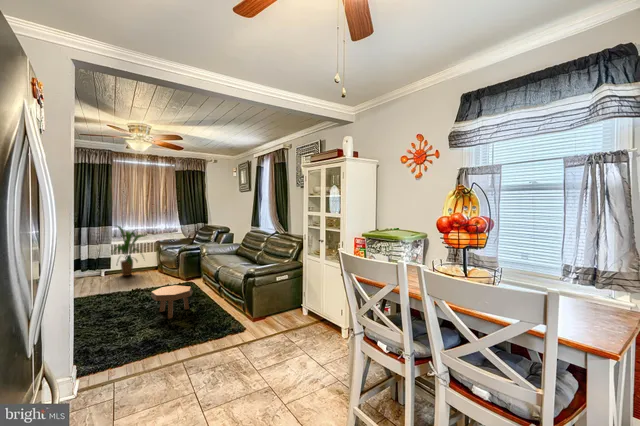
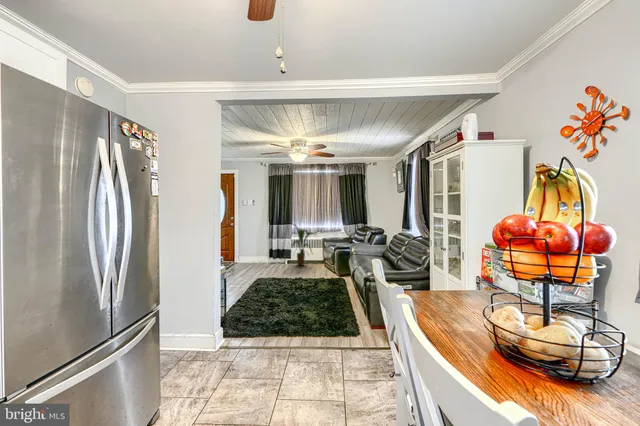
footstool: present [151,285,193,318] -> none [296,279,329,307]

